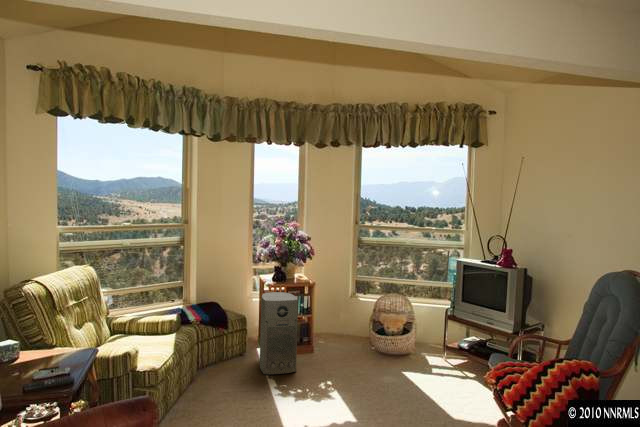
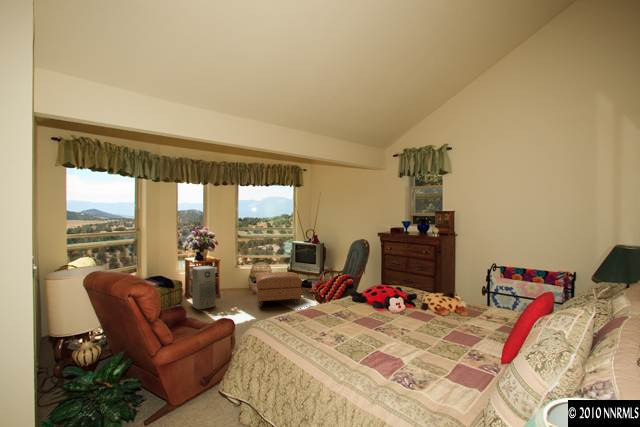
ottoman: none [368,322,469,405] -> present [256,272,302,307]

